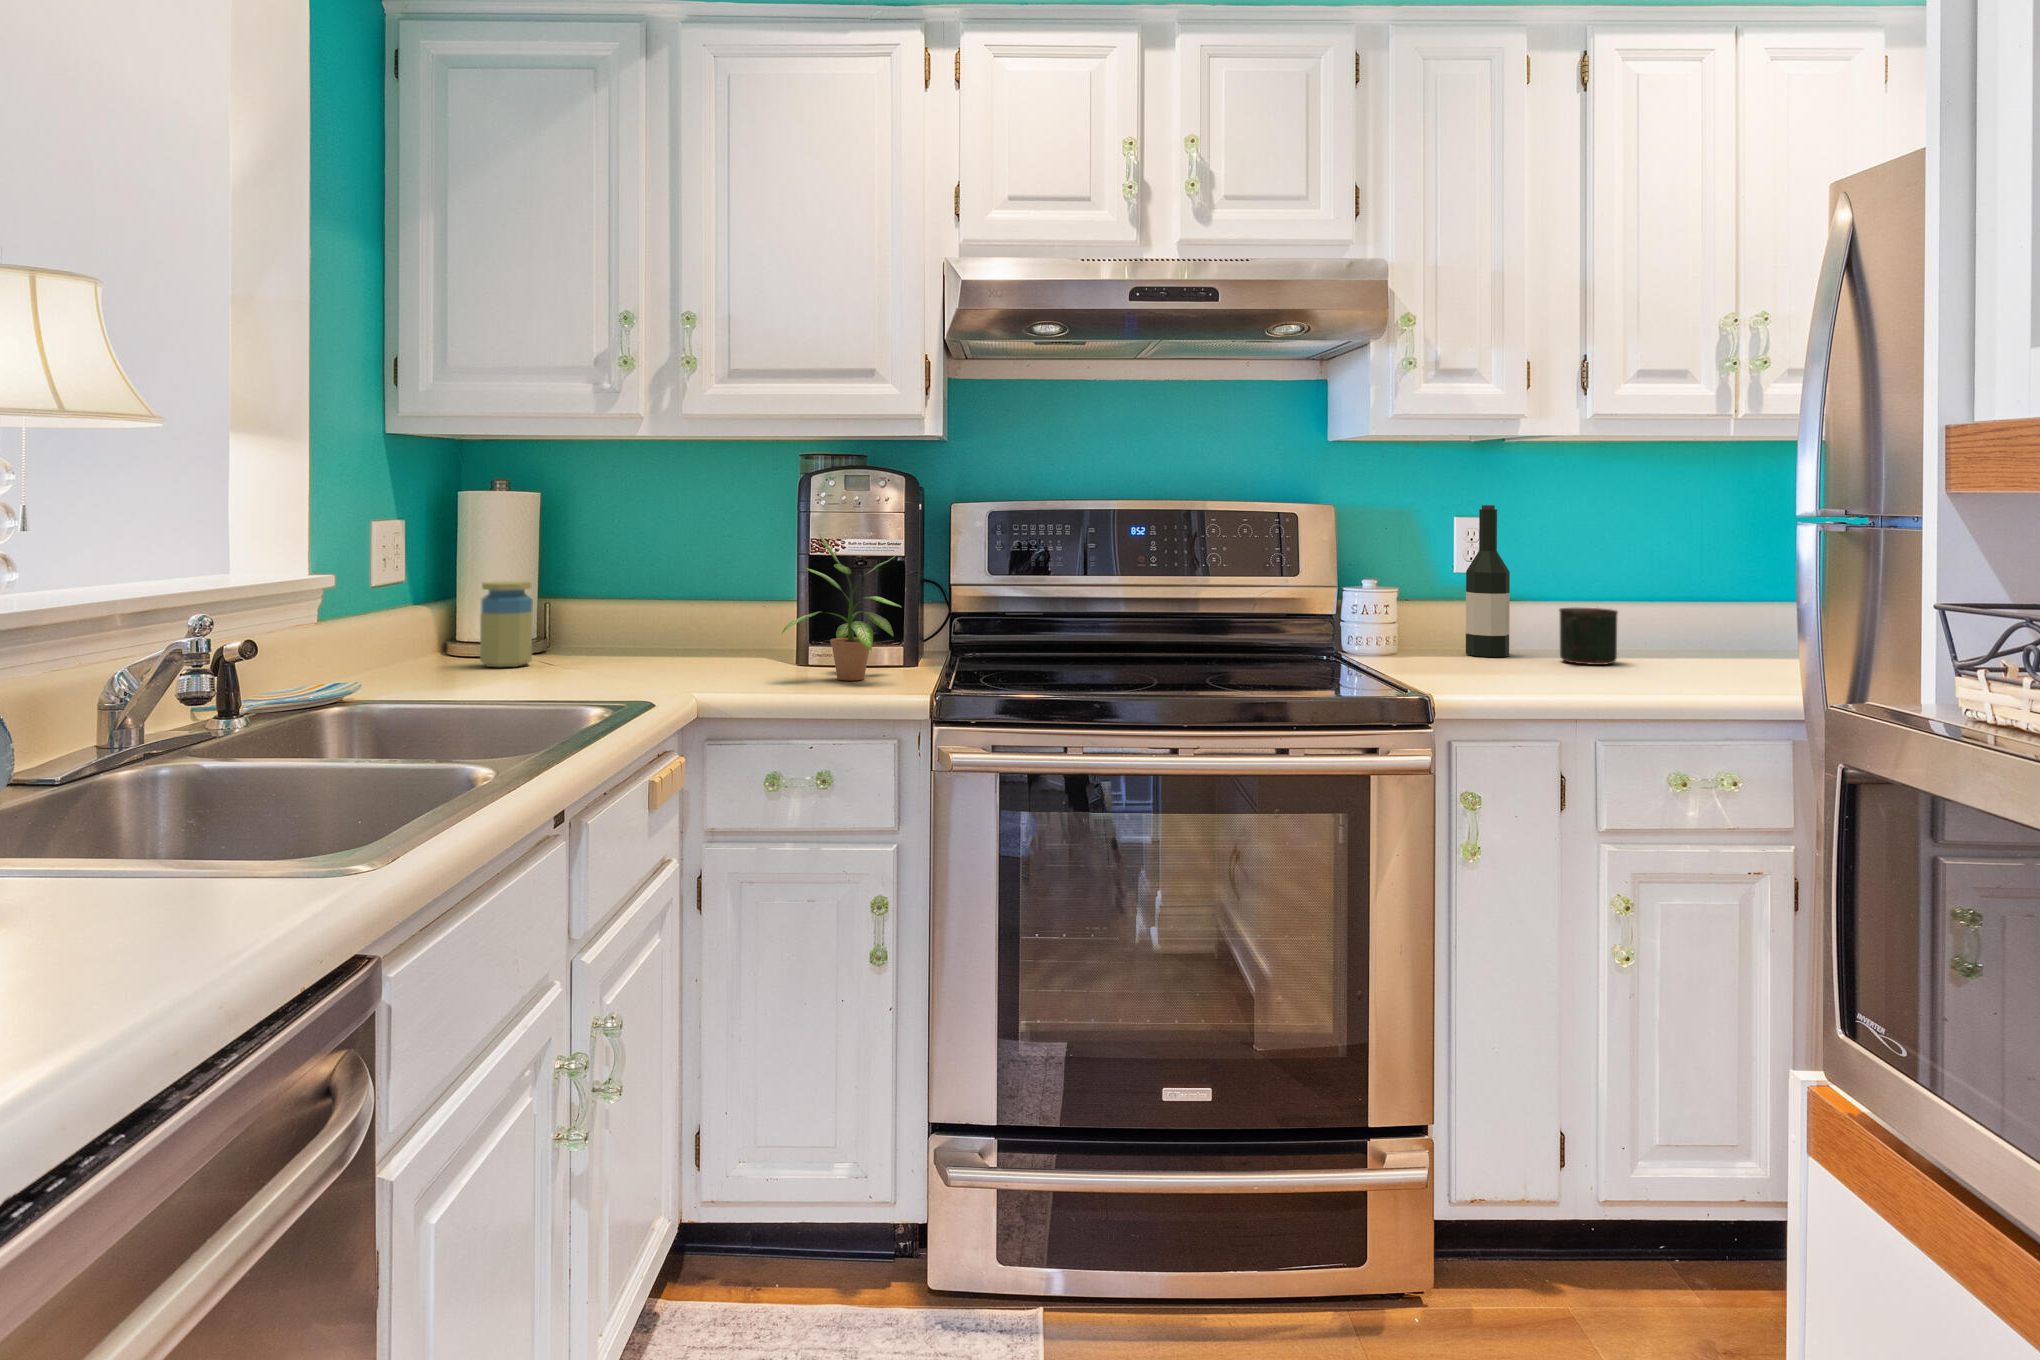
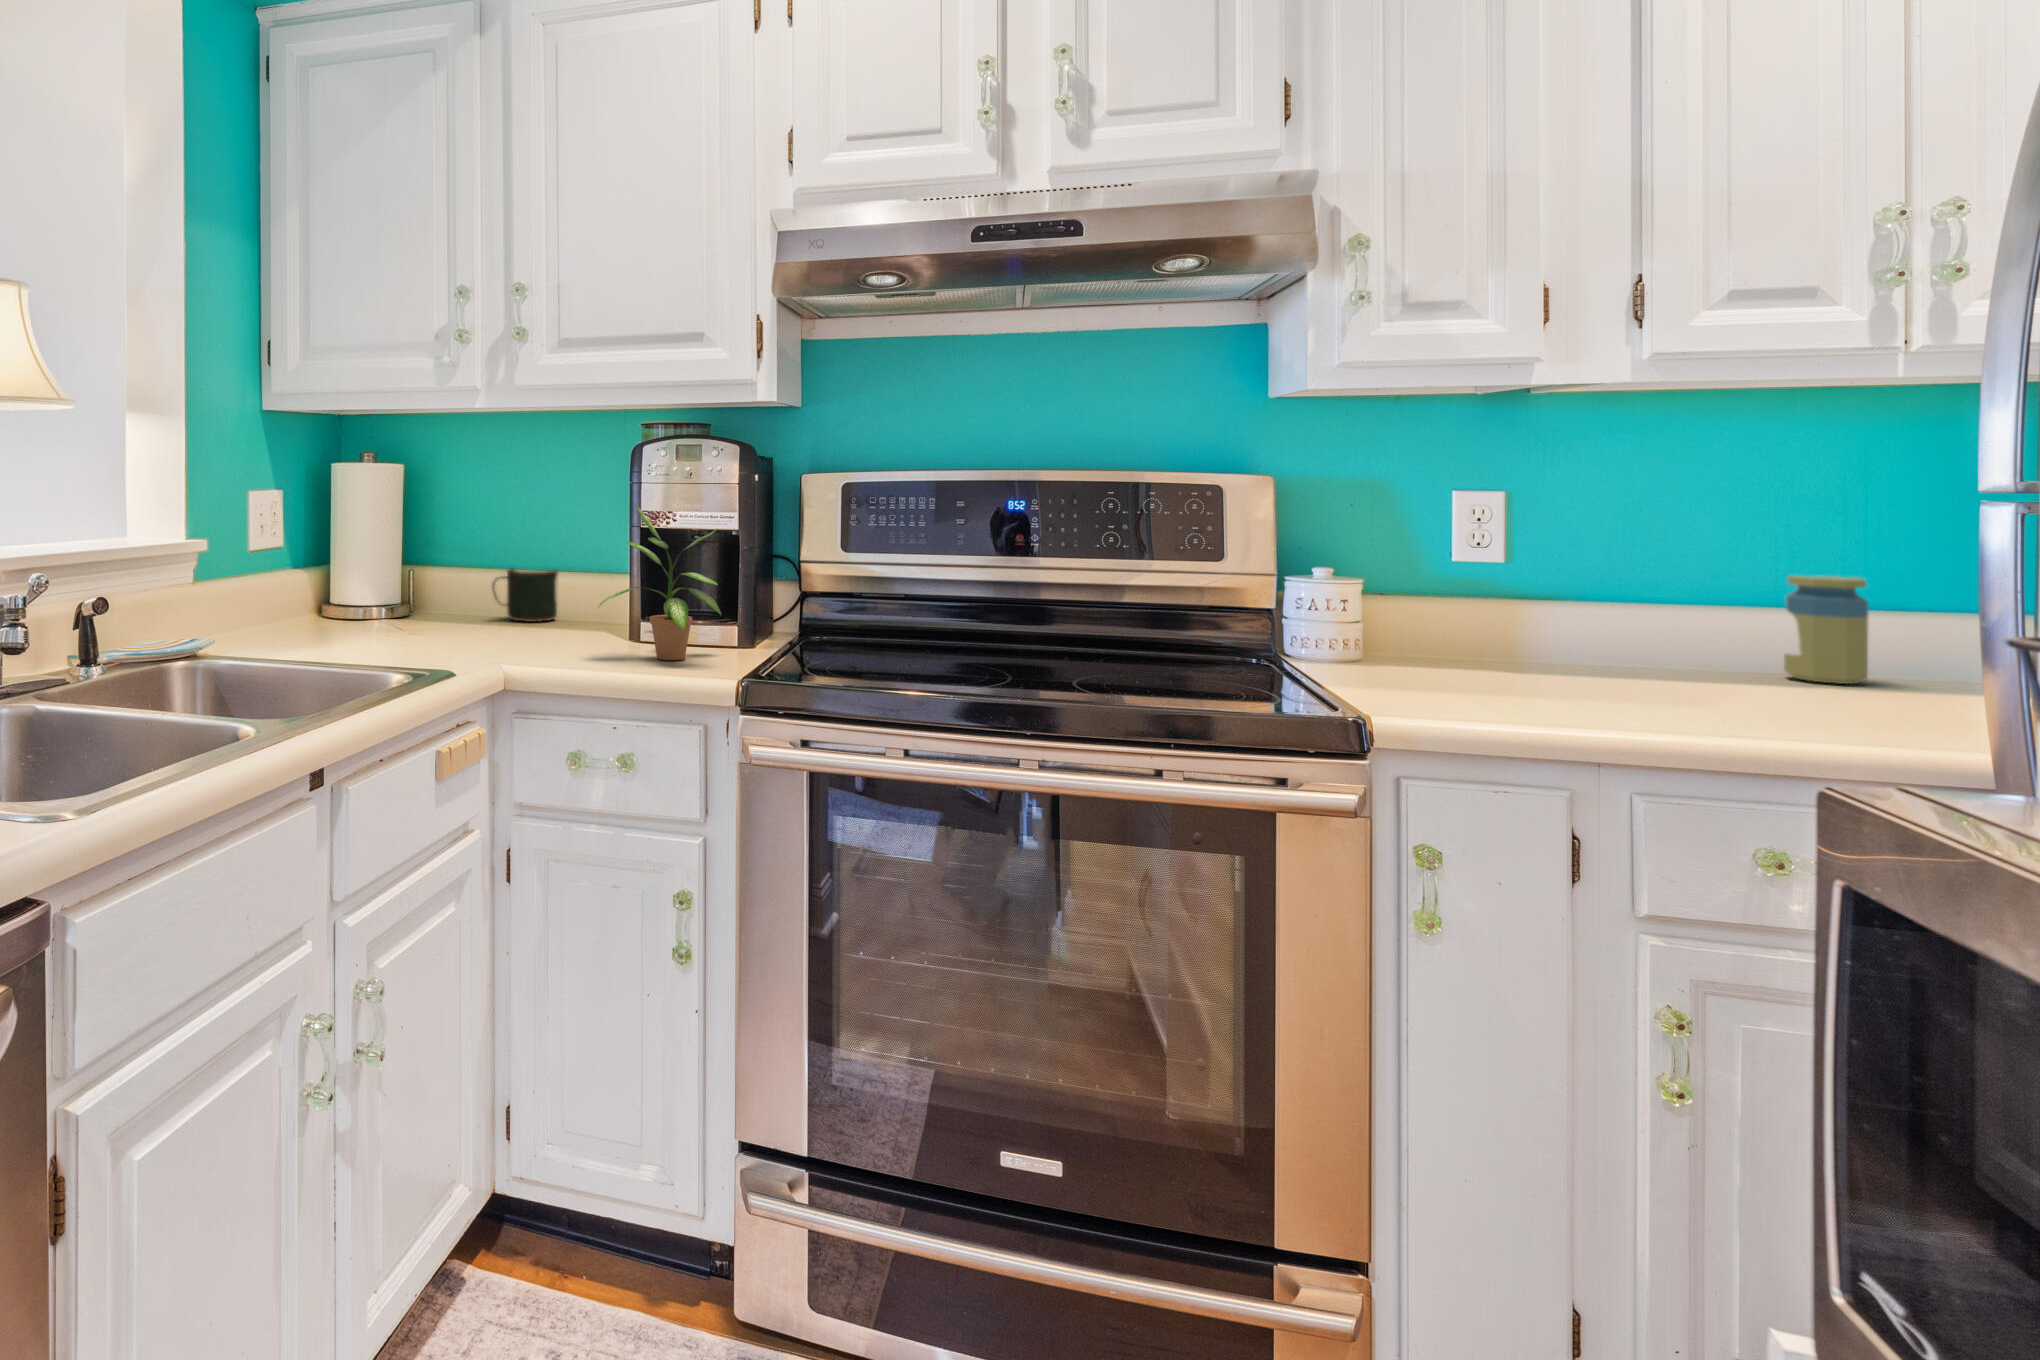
wine bottle: present [1466,505,1510,657] -> none [1464,474,1530,670]
jar: present [480,581,533,667] -> present [1784,576,1868,684]
mug: present [1559,608,1618,665] -> present [493,569,558,622]

